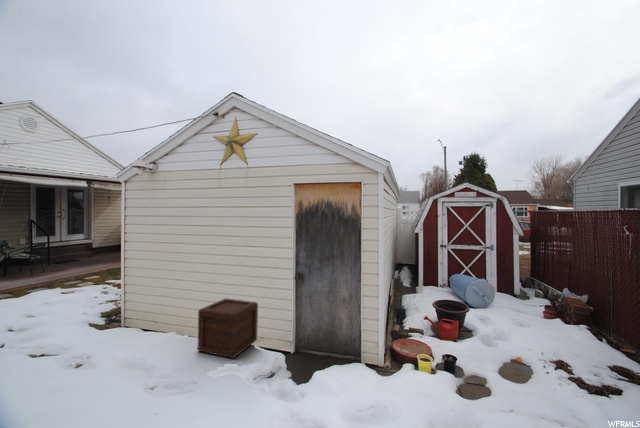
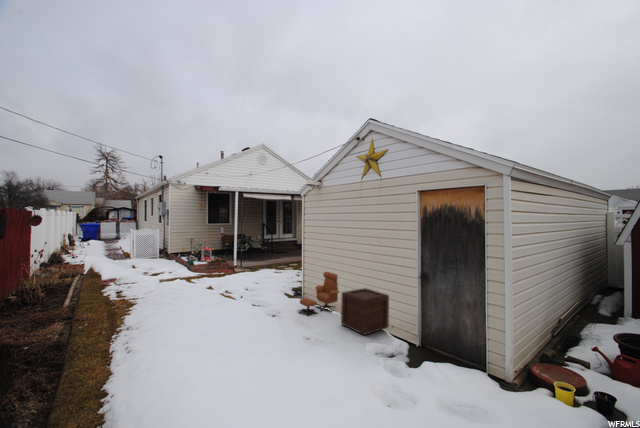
lounge chair: none [125,284,188,351] -> present [299,272,339,315]

